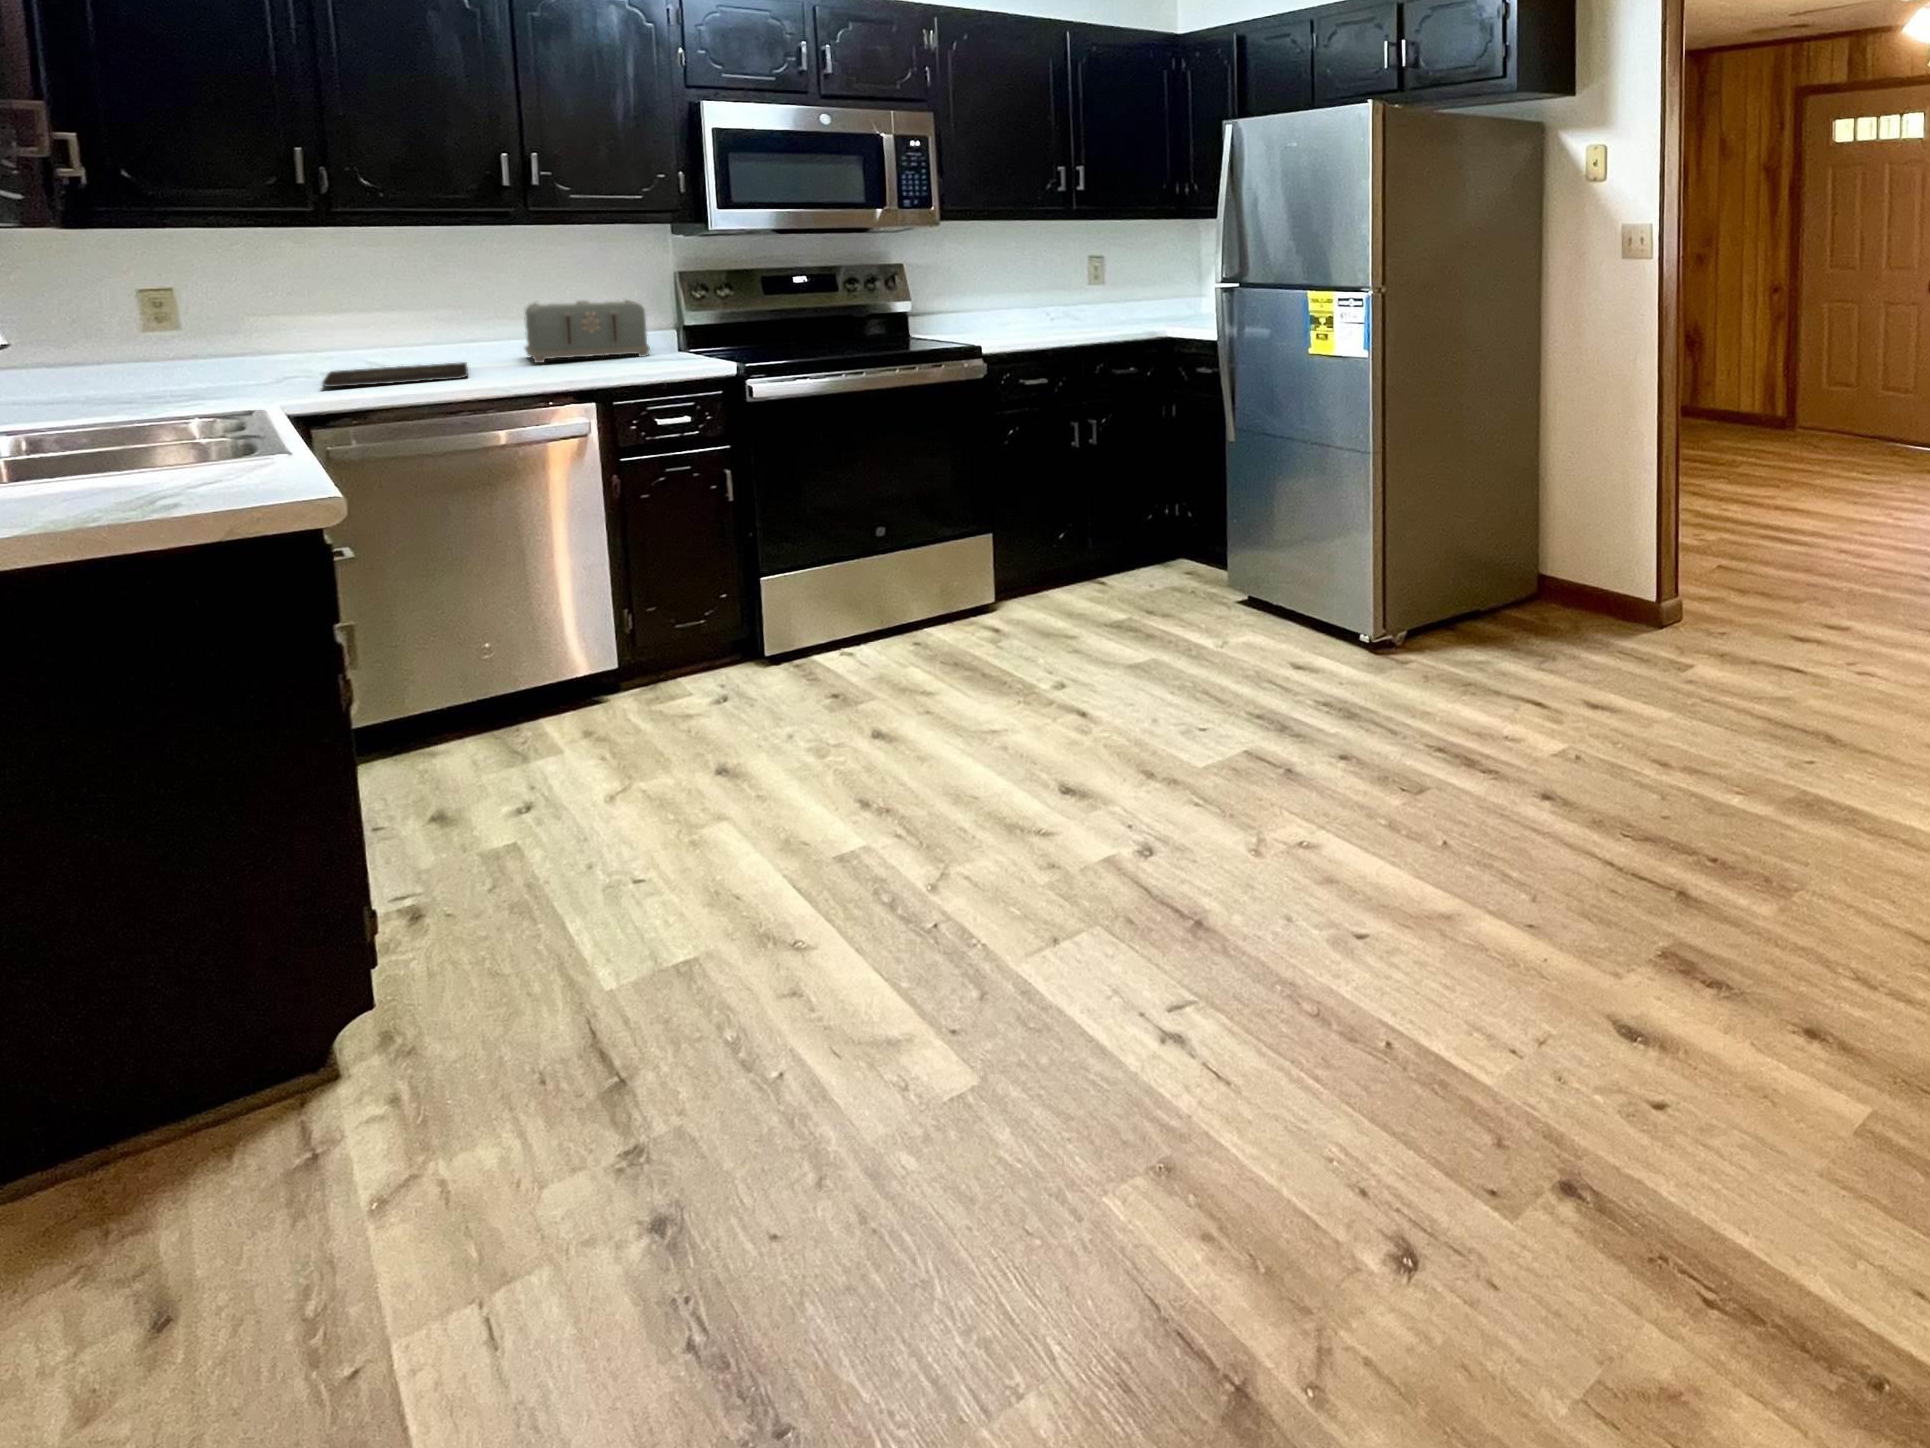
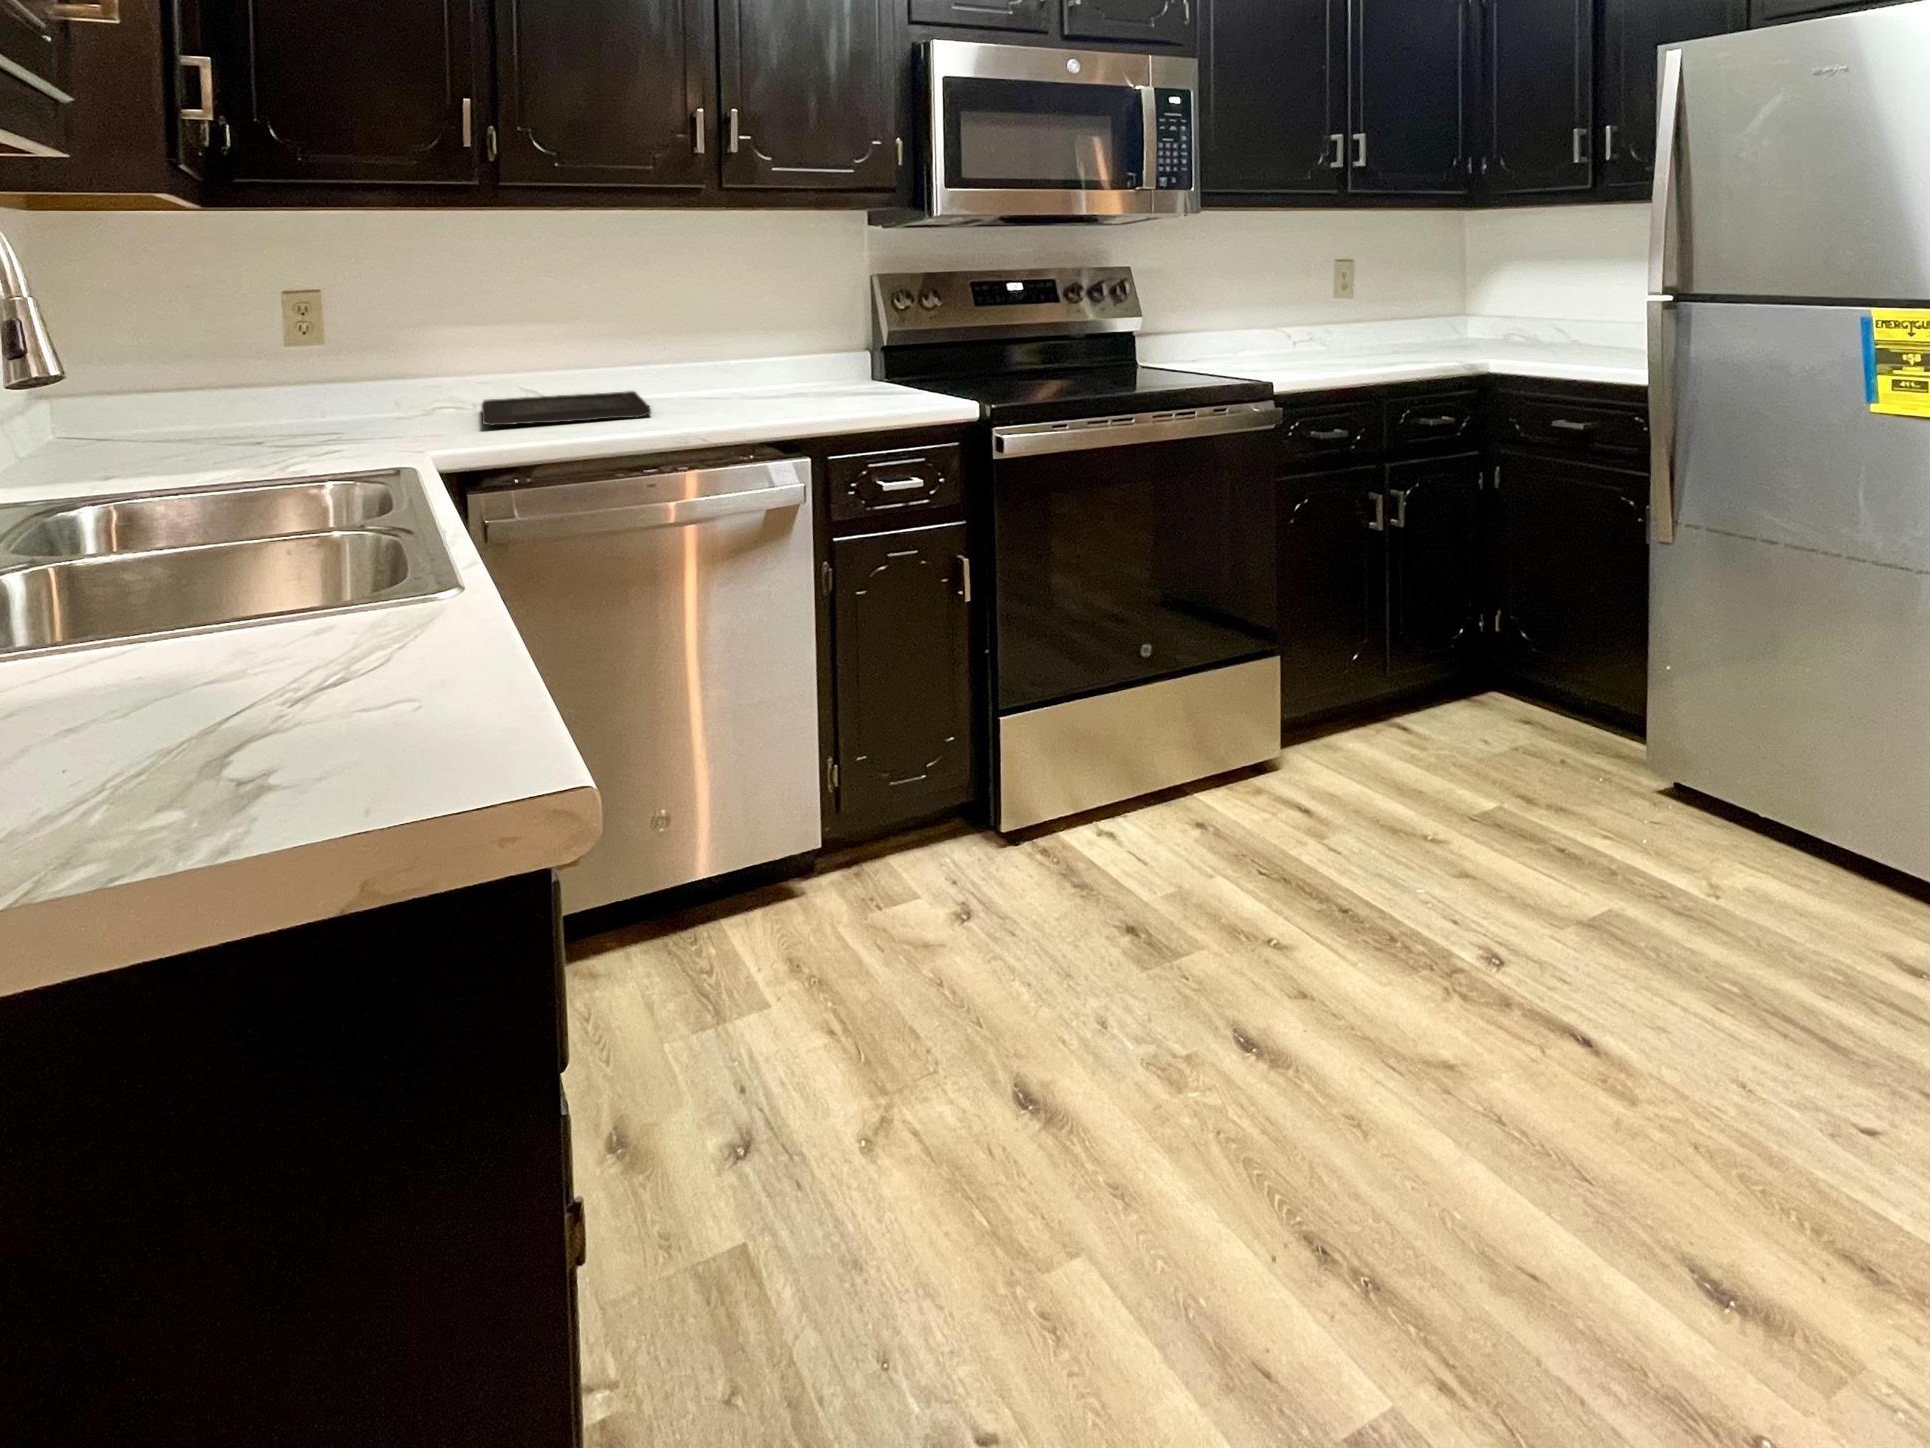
toaster: present [525,300,650,363] -> none [693,308,851,395]

